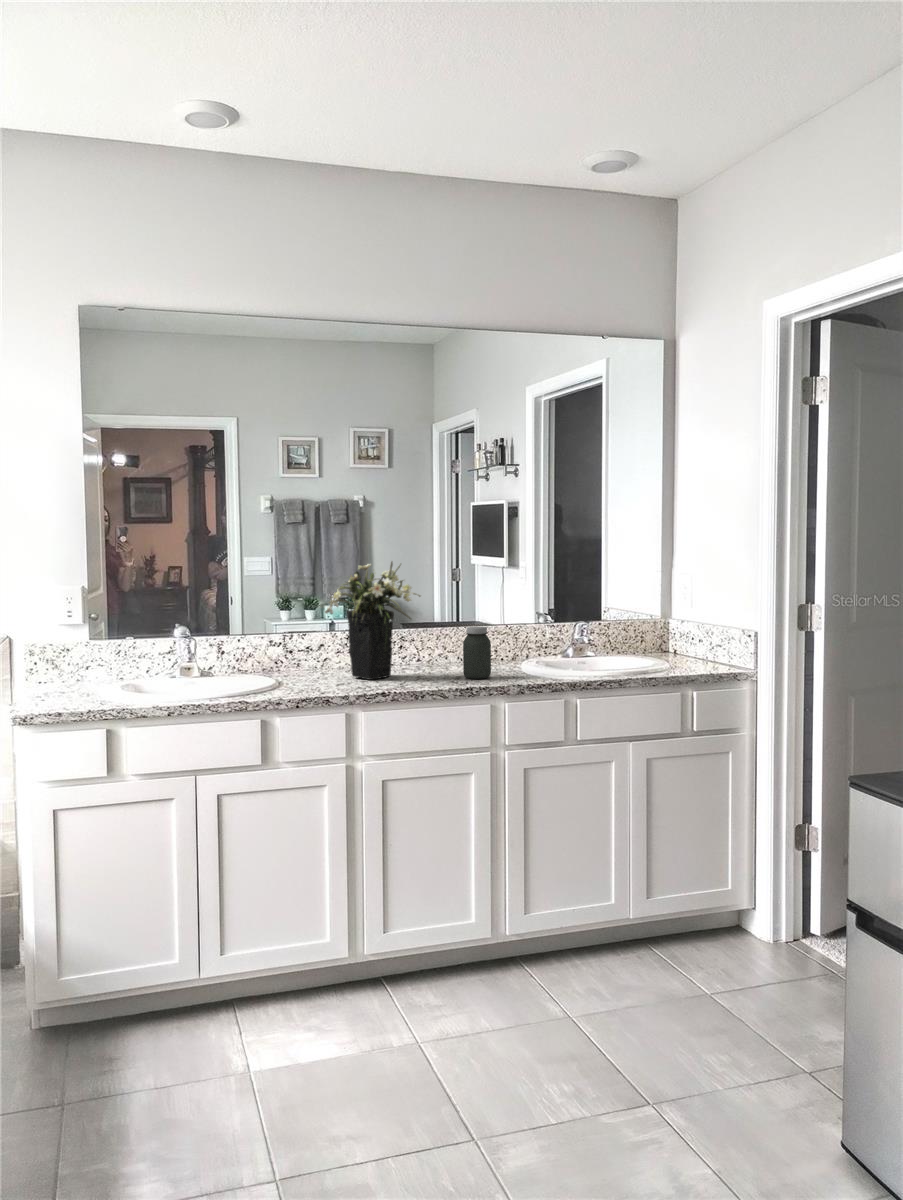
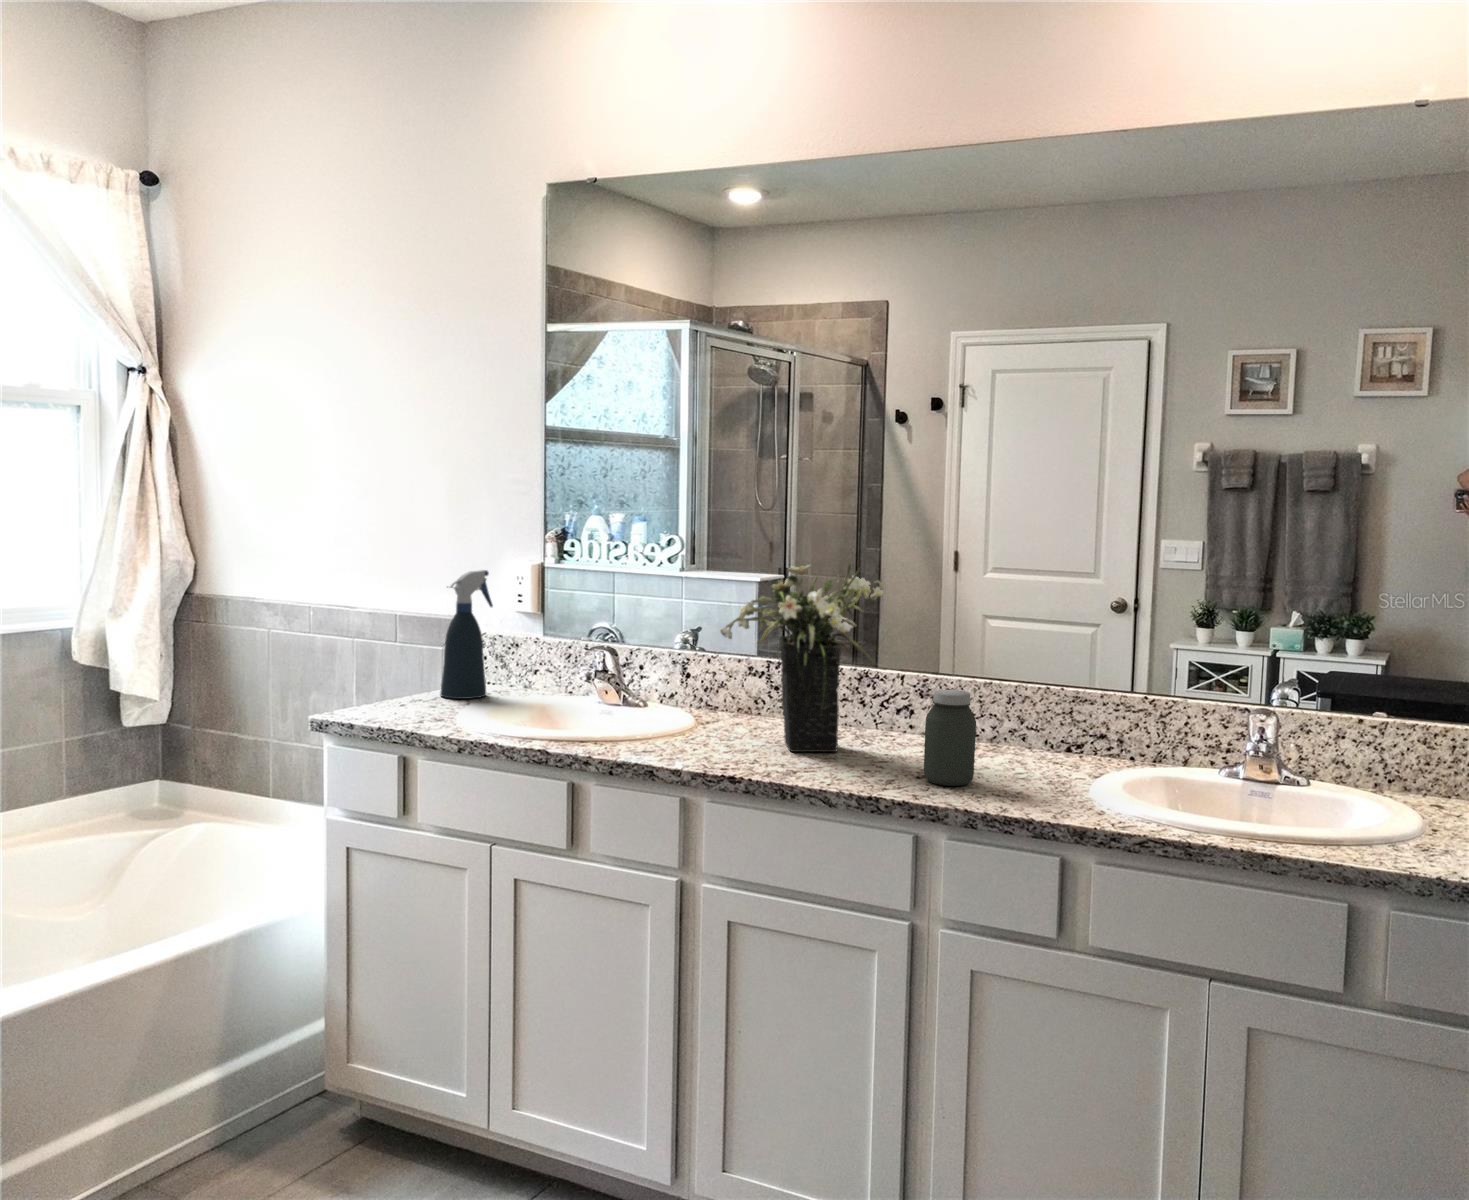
spray bottle: none [46,590,84,692] -> present [440,570,493,699]

